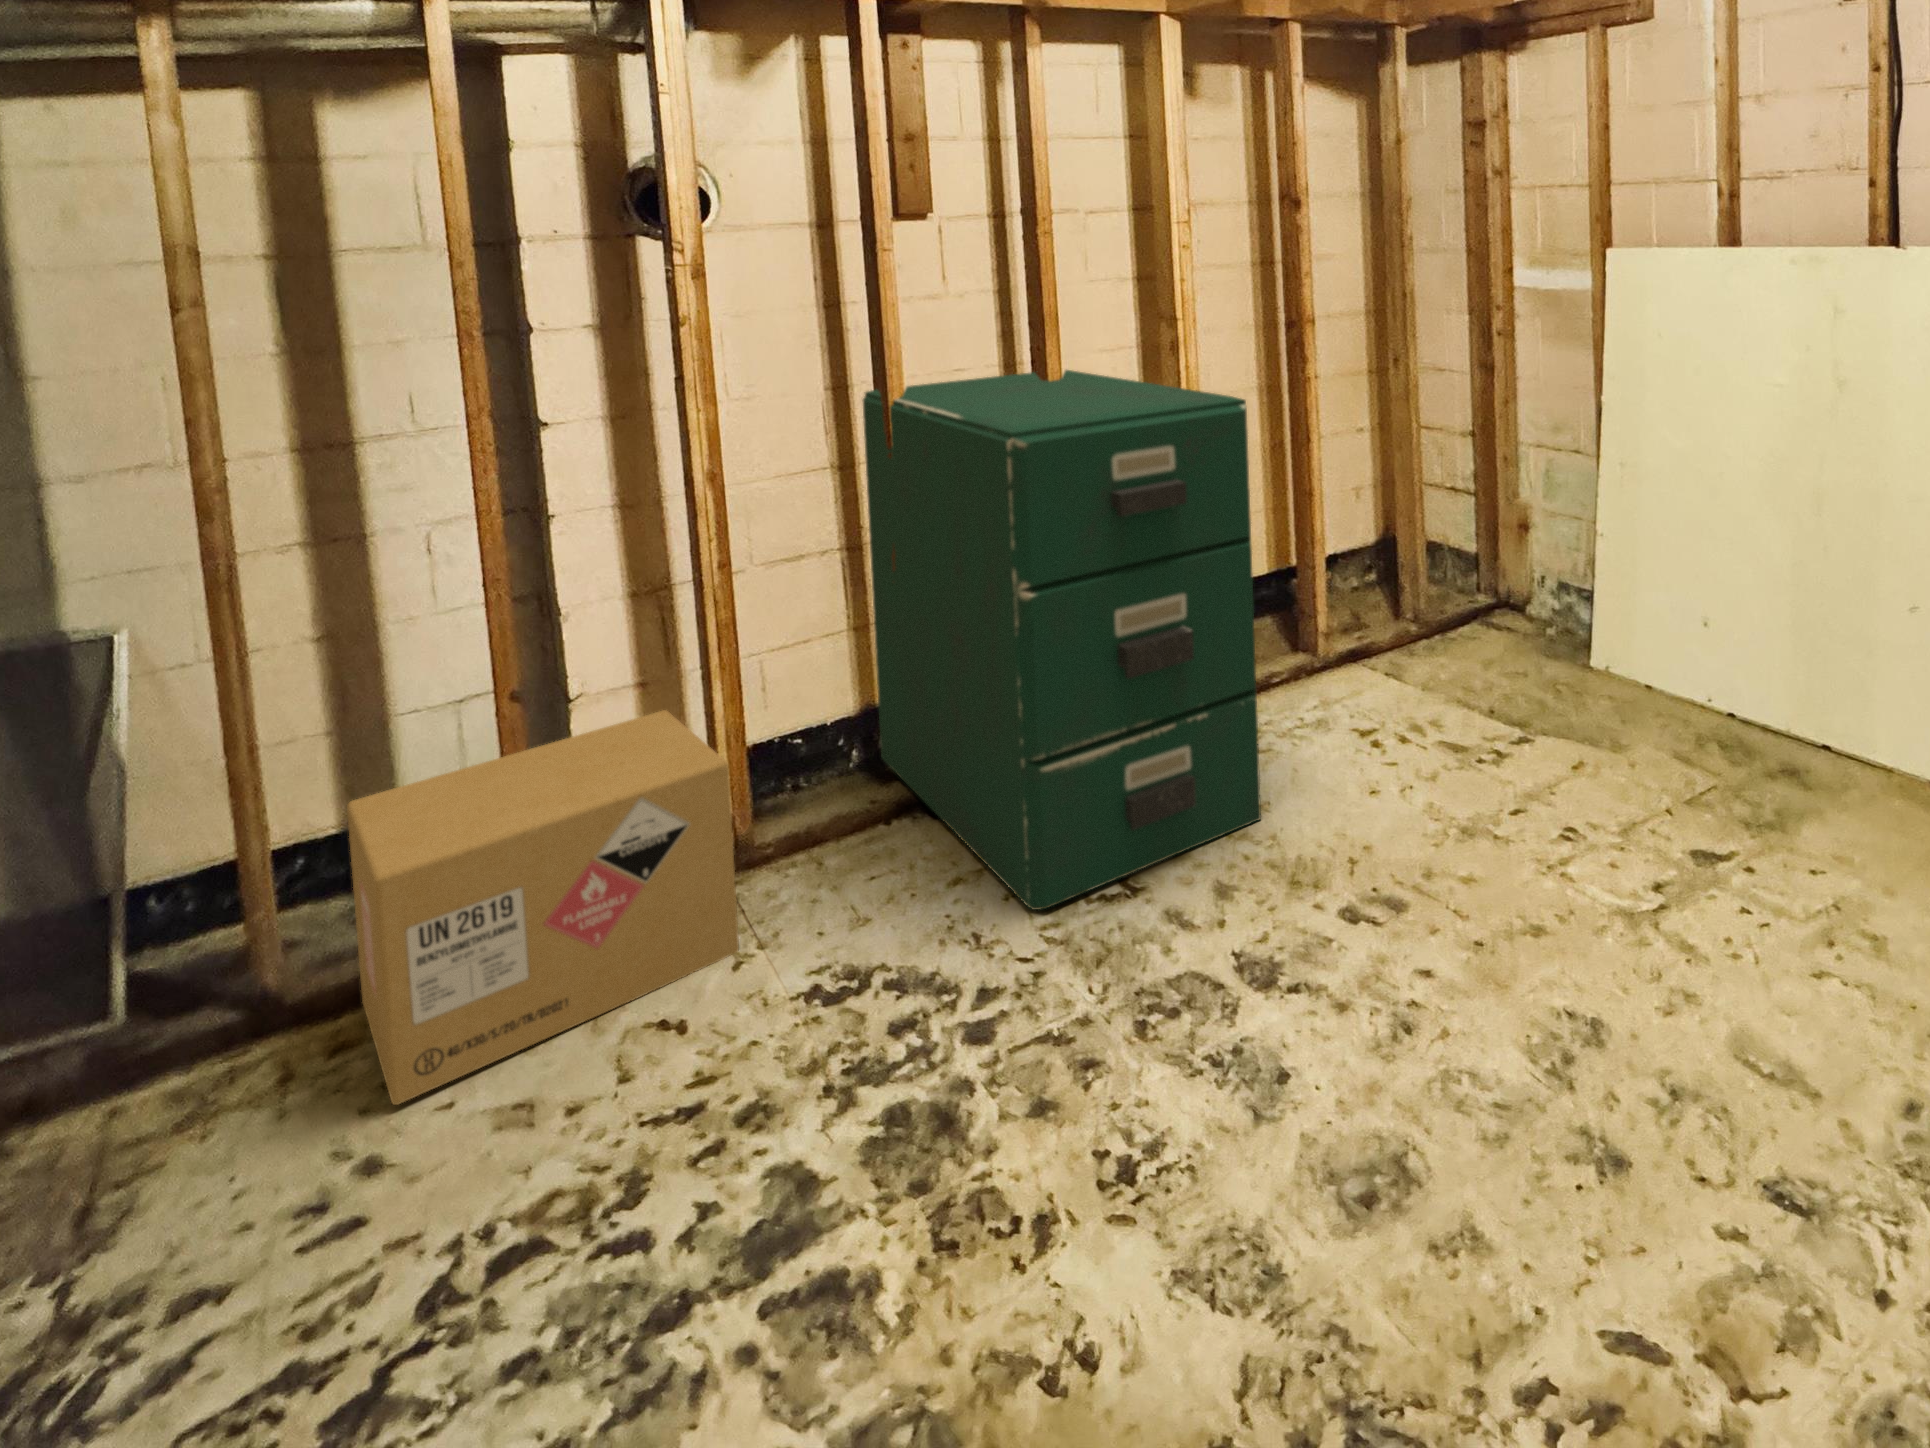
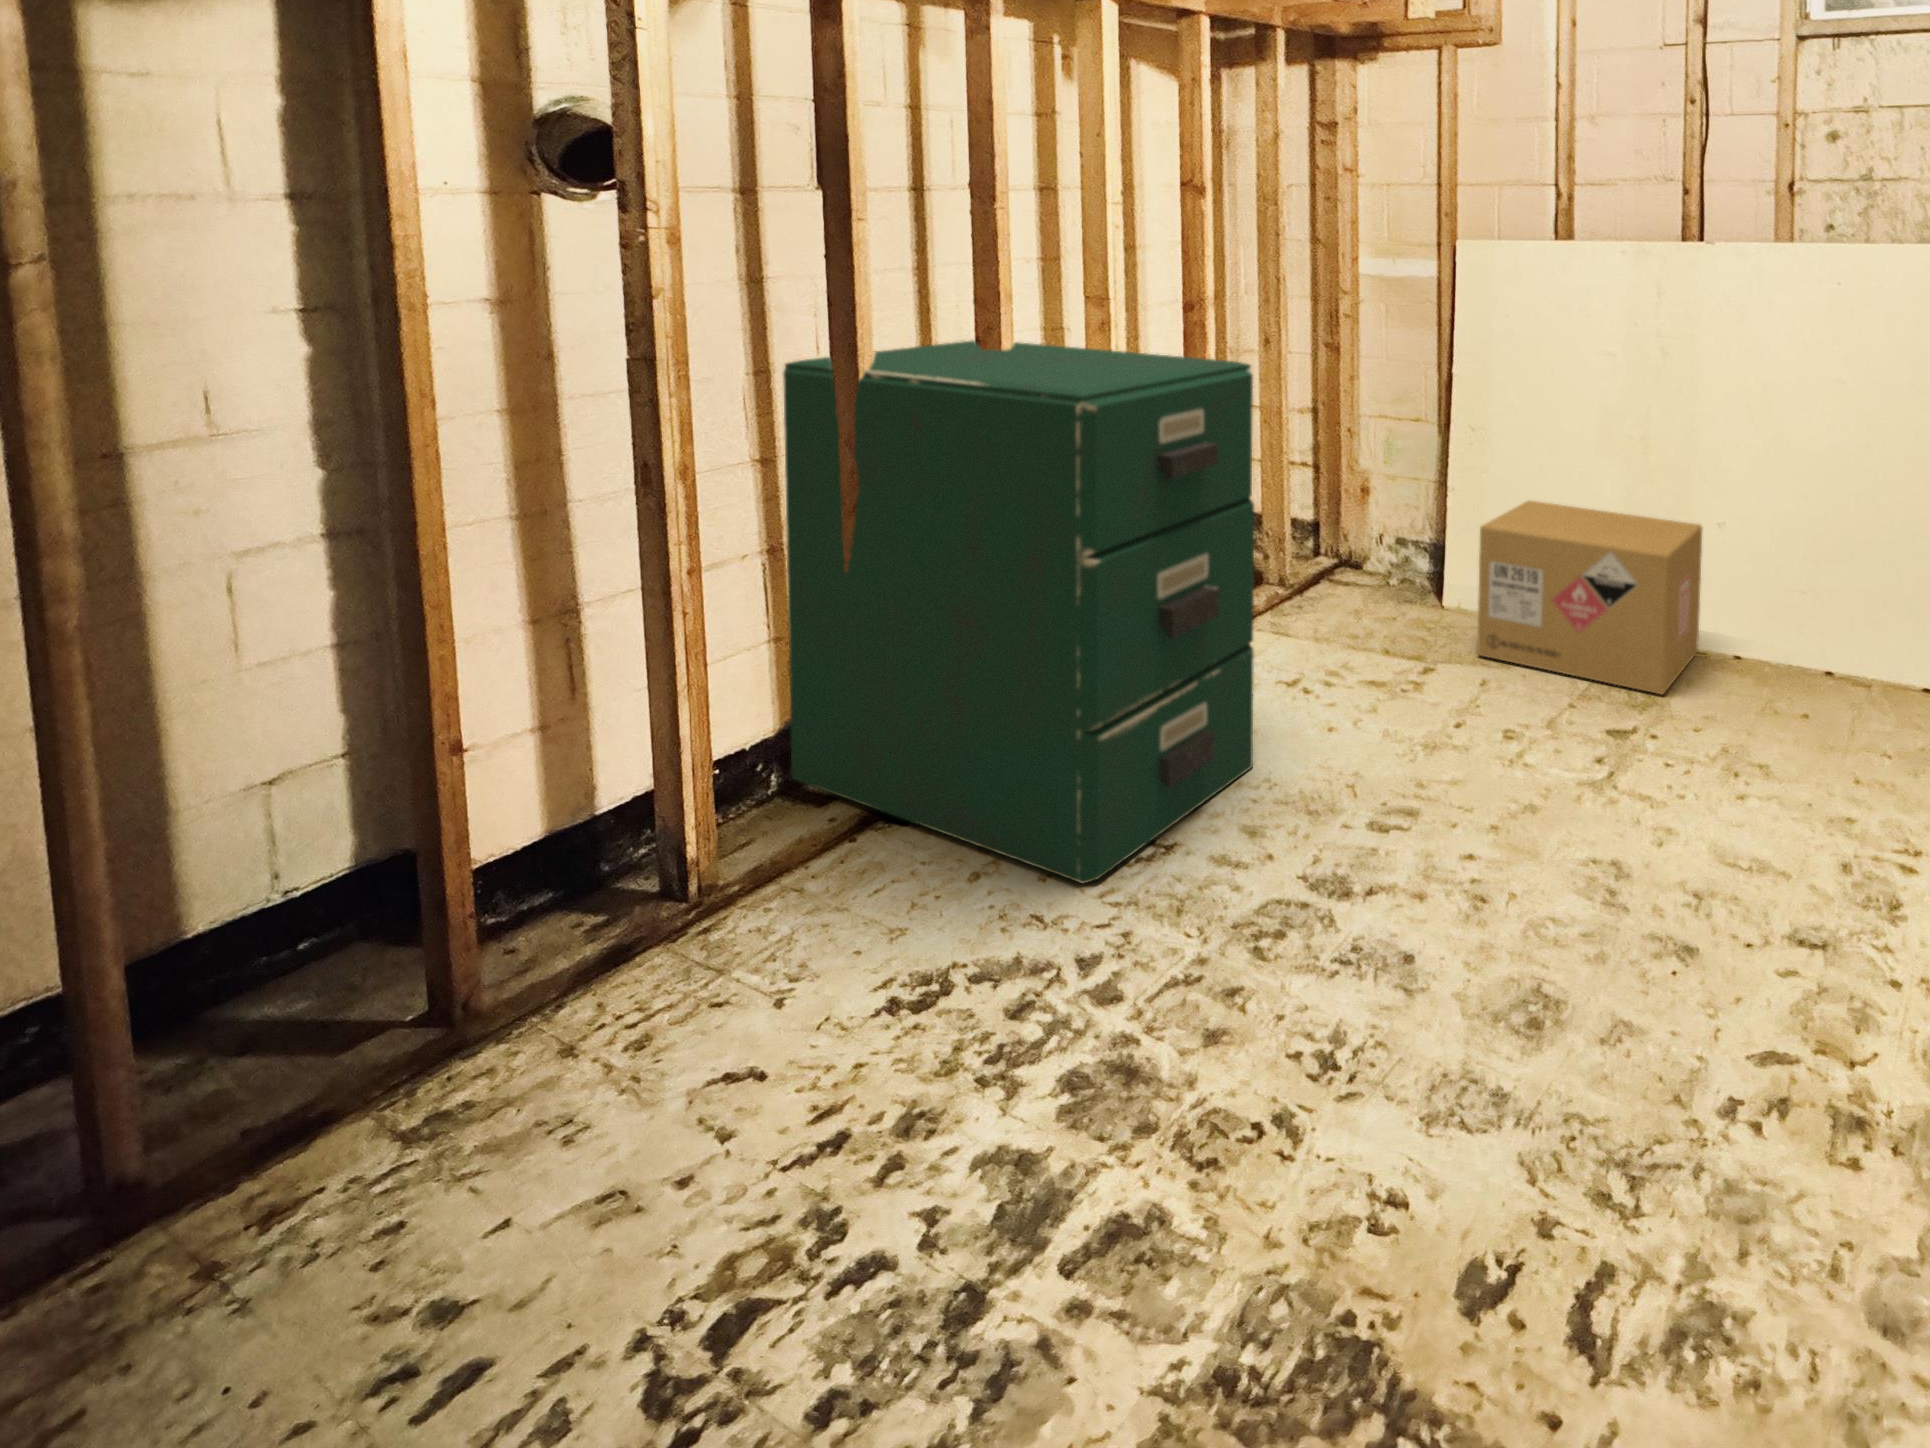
cardboard box: present [347,710,739,1105] -> present [1477,501,1702,694]

